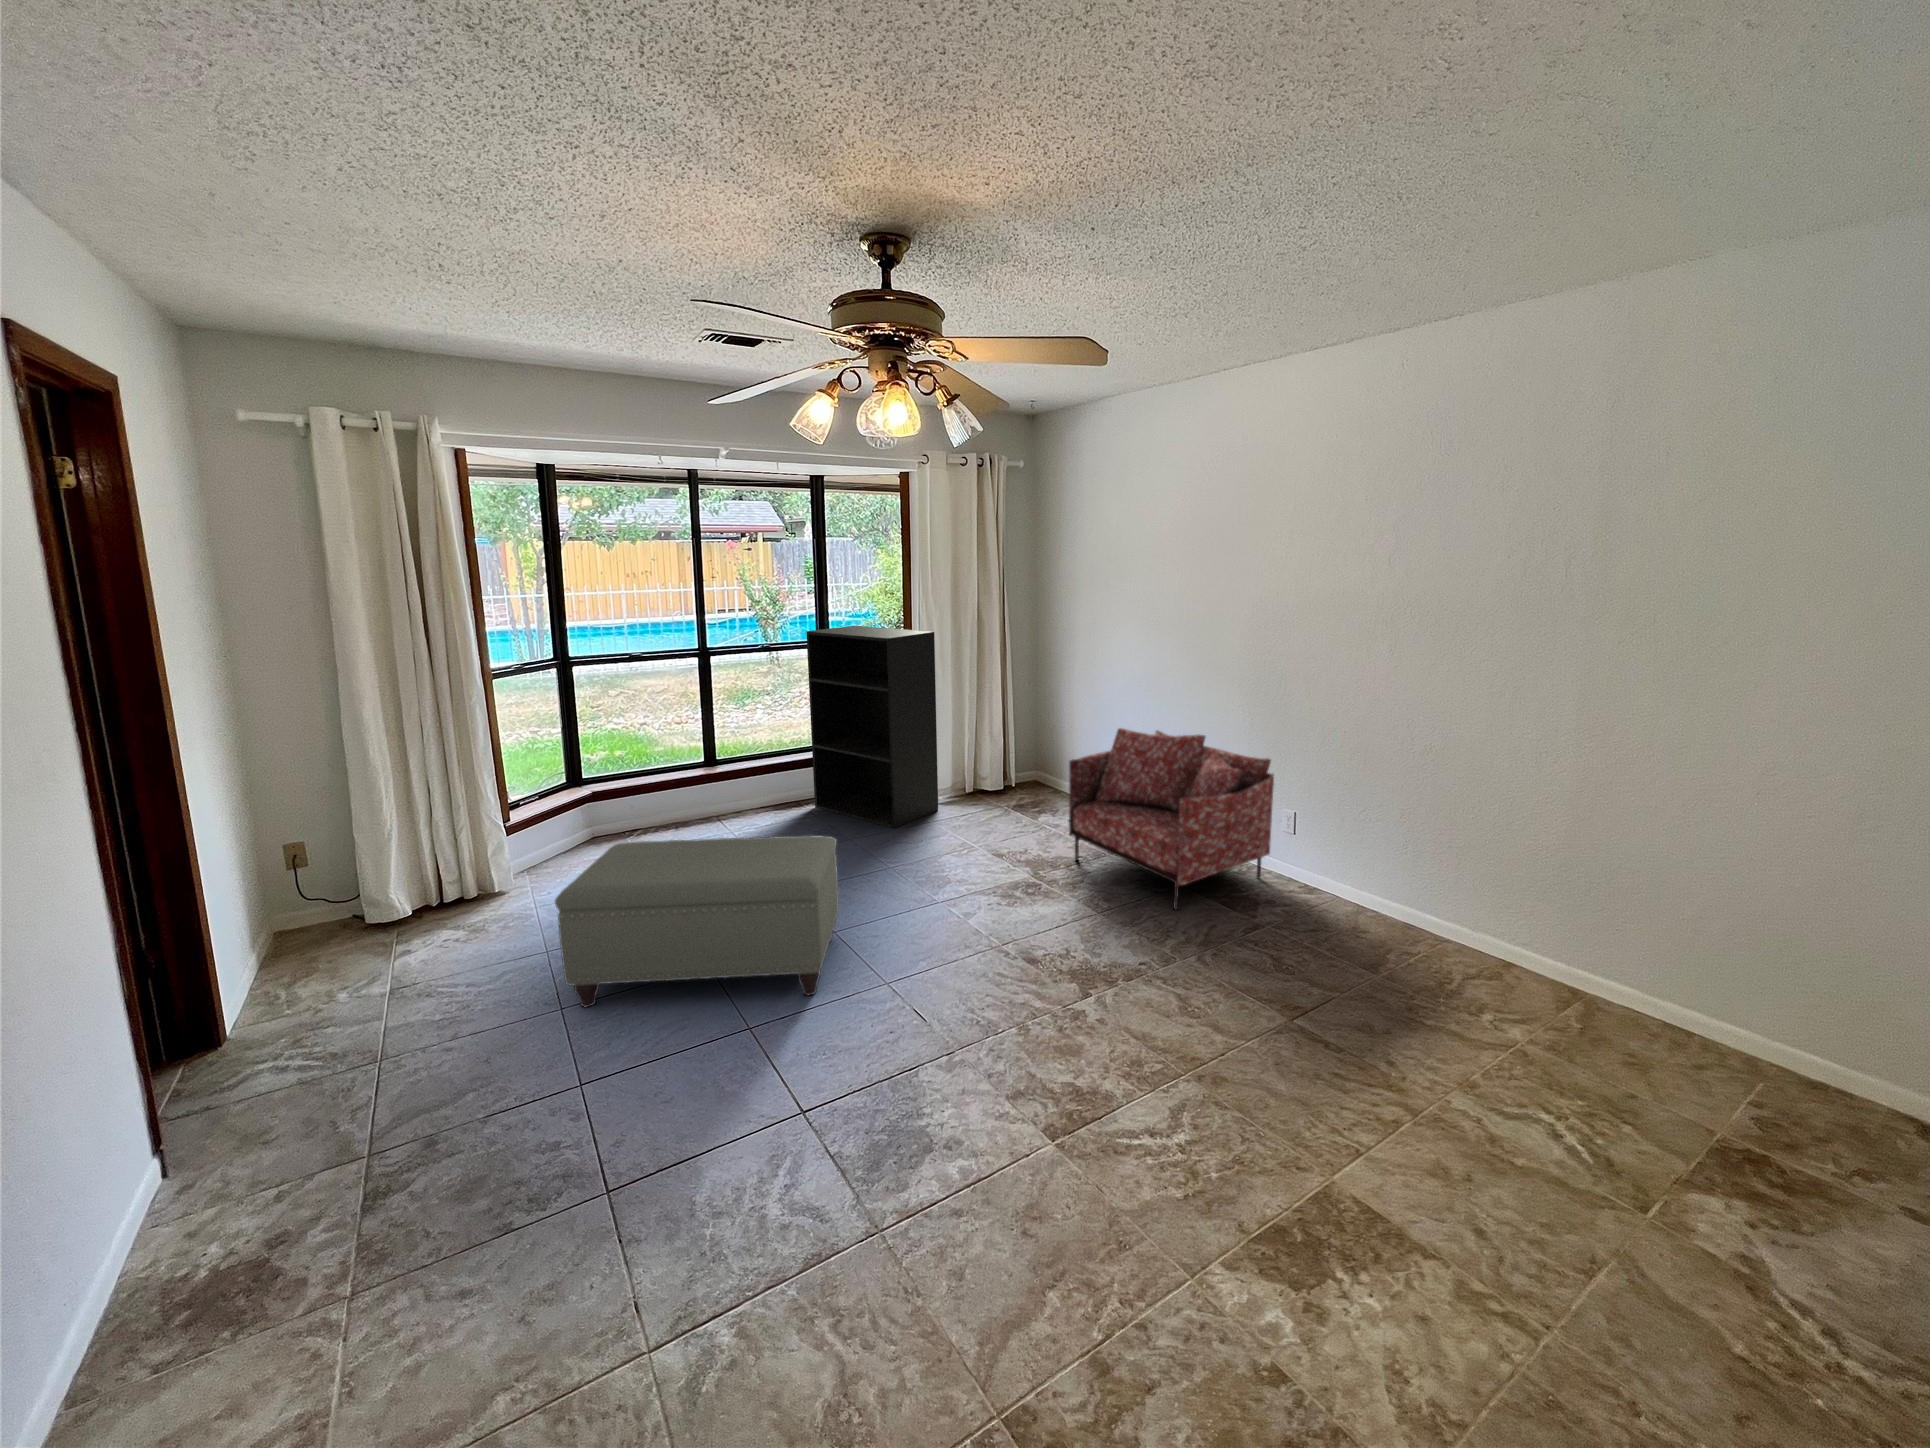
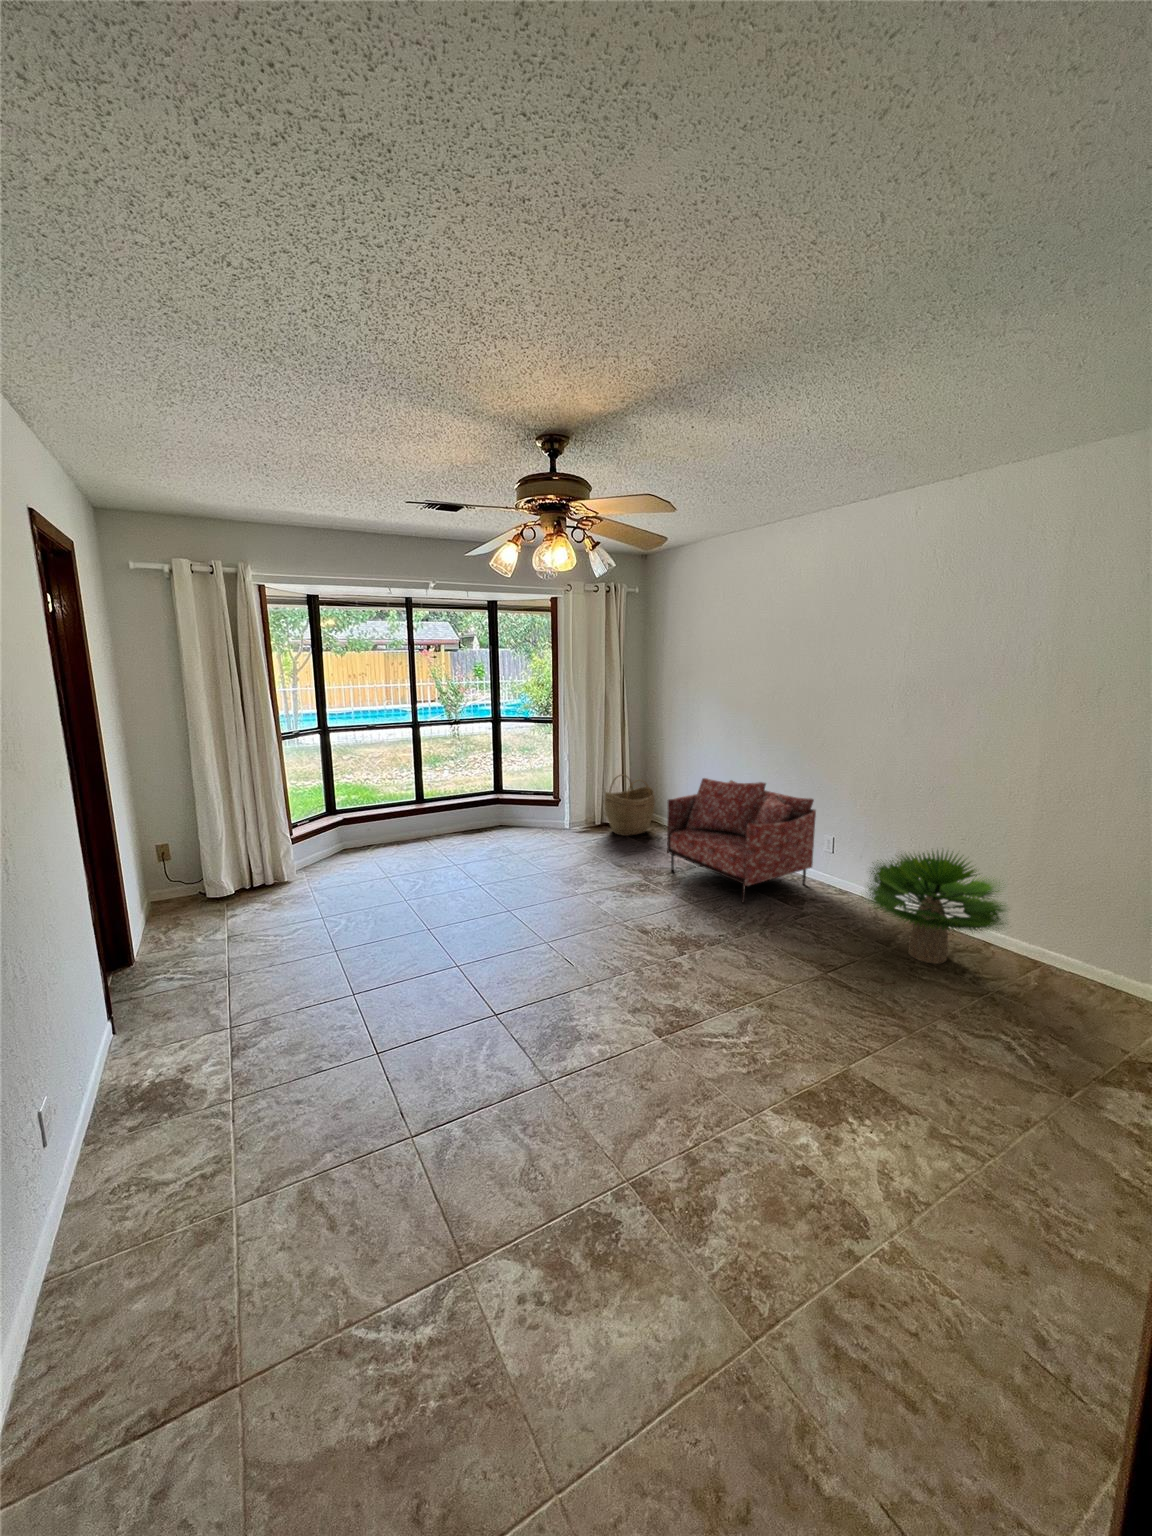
bookshelf: present [806,626,938,828] -> none [483,708,573,848]
woven basket: none [982,720,1053,807] -> present [604,774,655,836]
potted plant: none [1335,831,1547,999] -> present [866,852,1006,964]
ottoman: present [555,835,839,1007] -> none [332,844,510,950]

